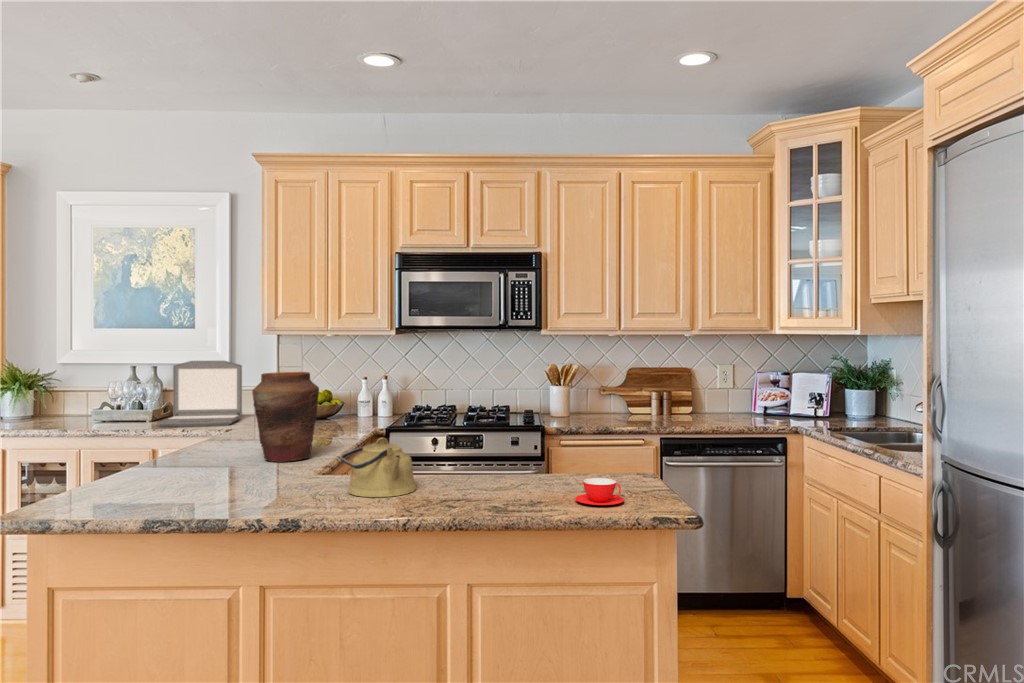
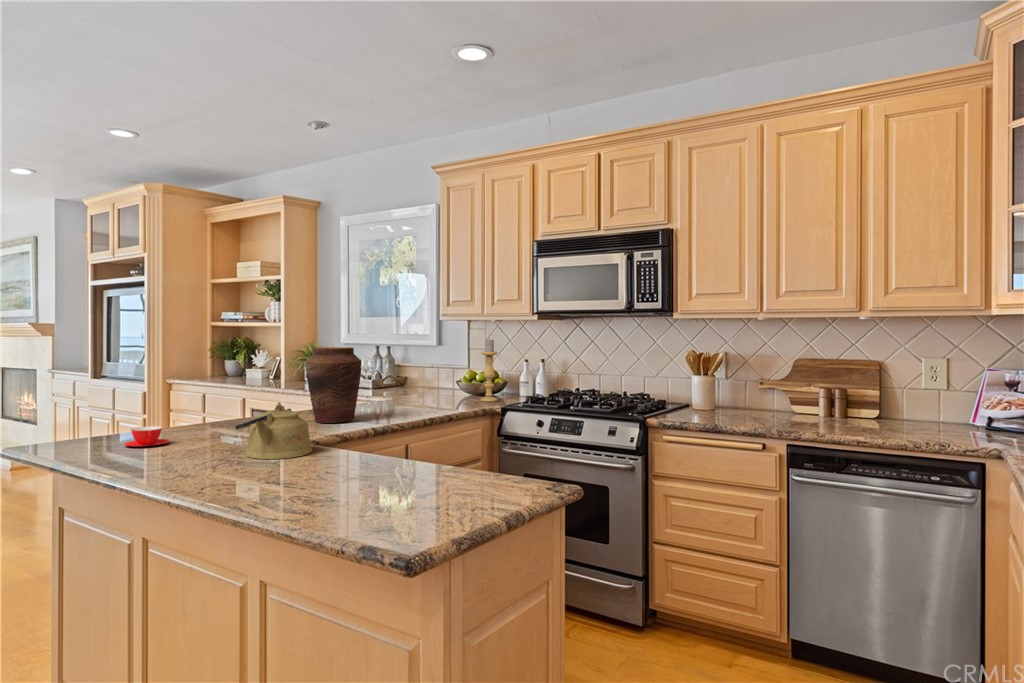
candle holder: none [342,355,361,426] -> present [481,339,497,402]
laptop: present [157,361,242,427] -> none [365,342,435,394]
teacup: present [575,478,624,505] -> present [124,426,169,446]

